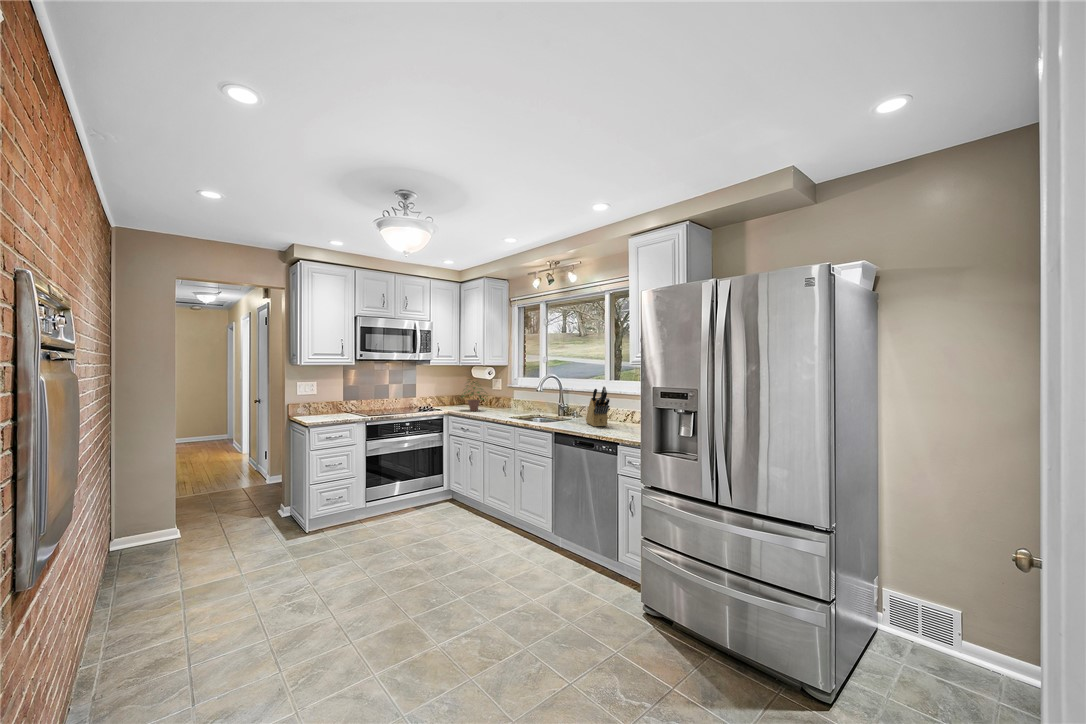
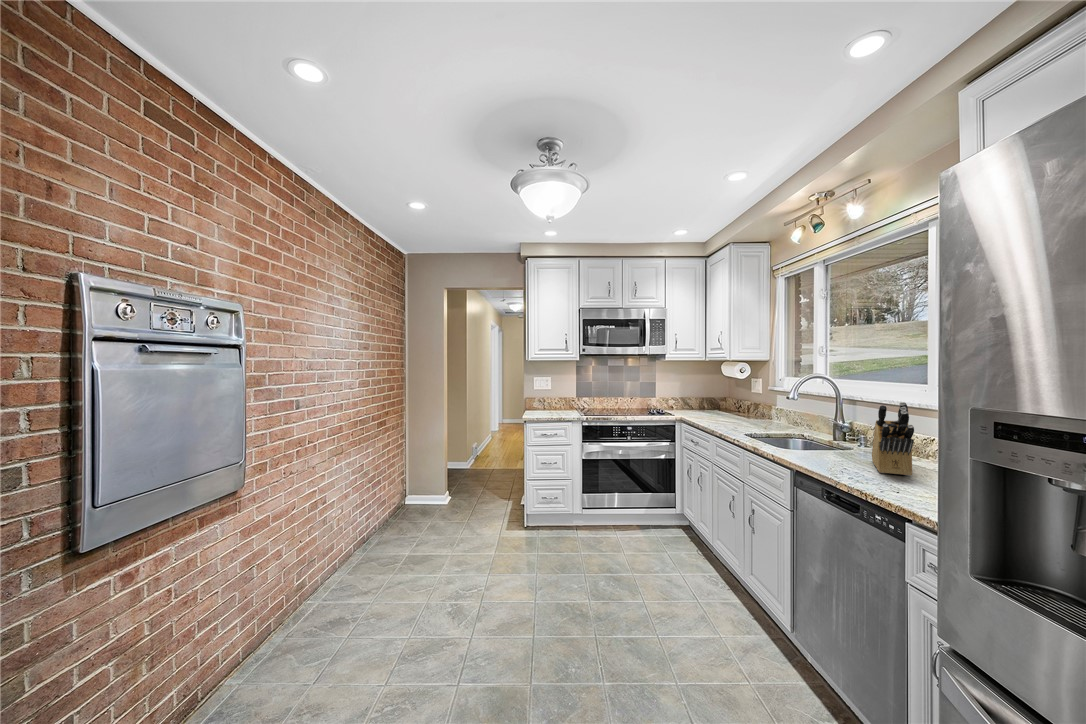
potted plant: present [461,379,484,411] -> none [694,377,737,418]

